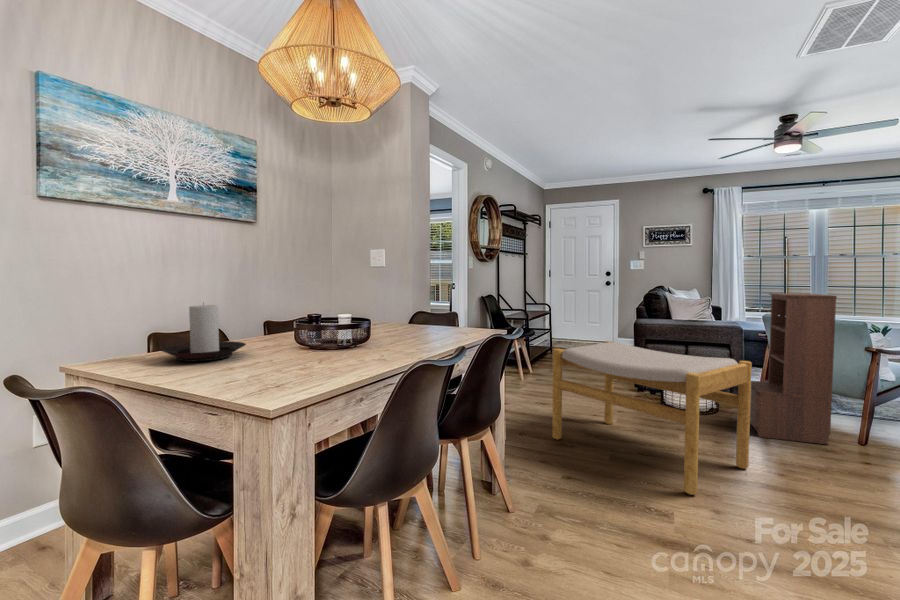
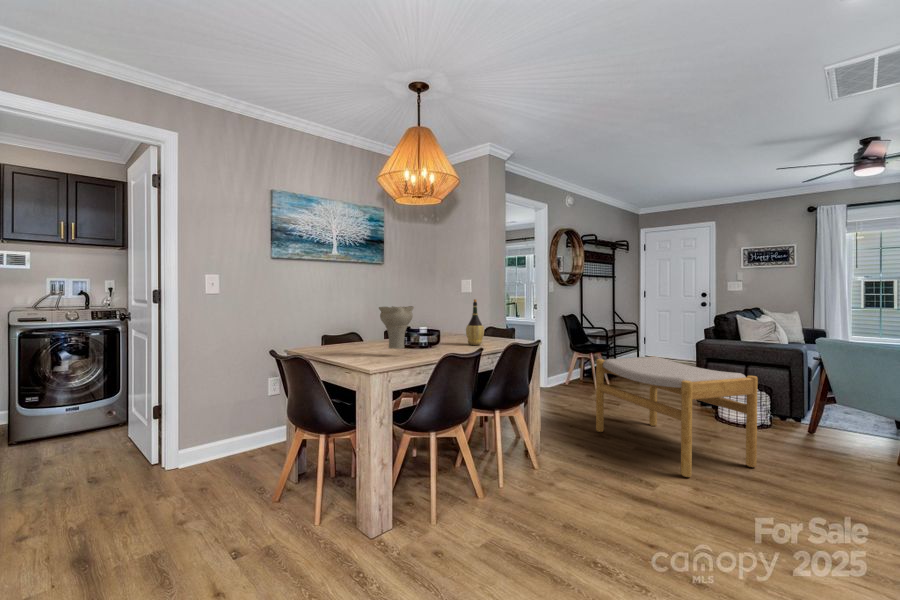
wine bottle: none [403,270,431,338] -> present [466,299,484,345]
vase: none [257,274,347,358] -> present [379,306,414,349]
bookshelf: present [750,293,837,444] -> none [789,319,867,461]
candle holder: present [161,305,246,362] -> none [326,318,368,351]

